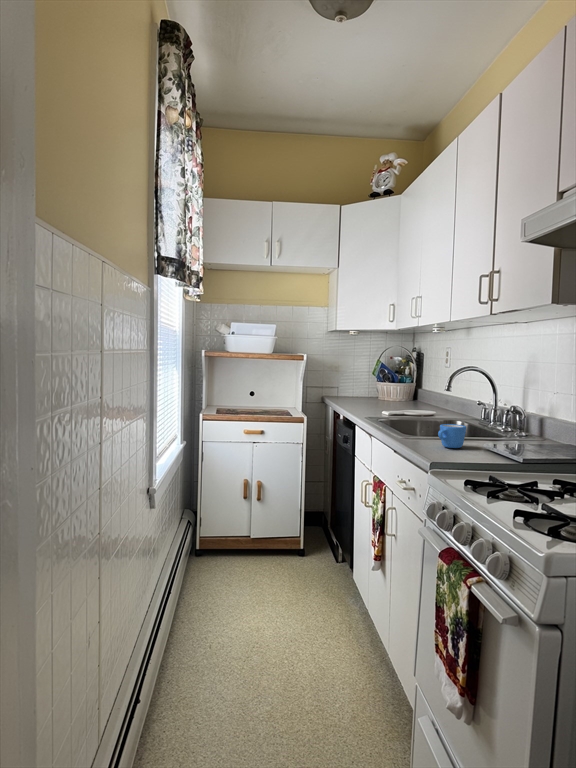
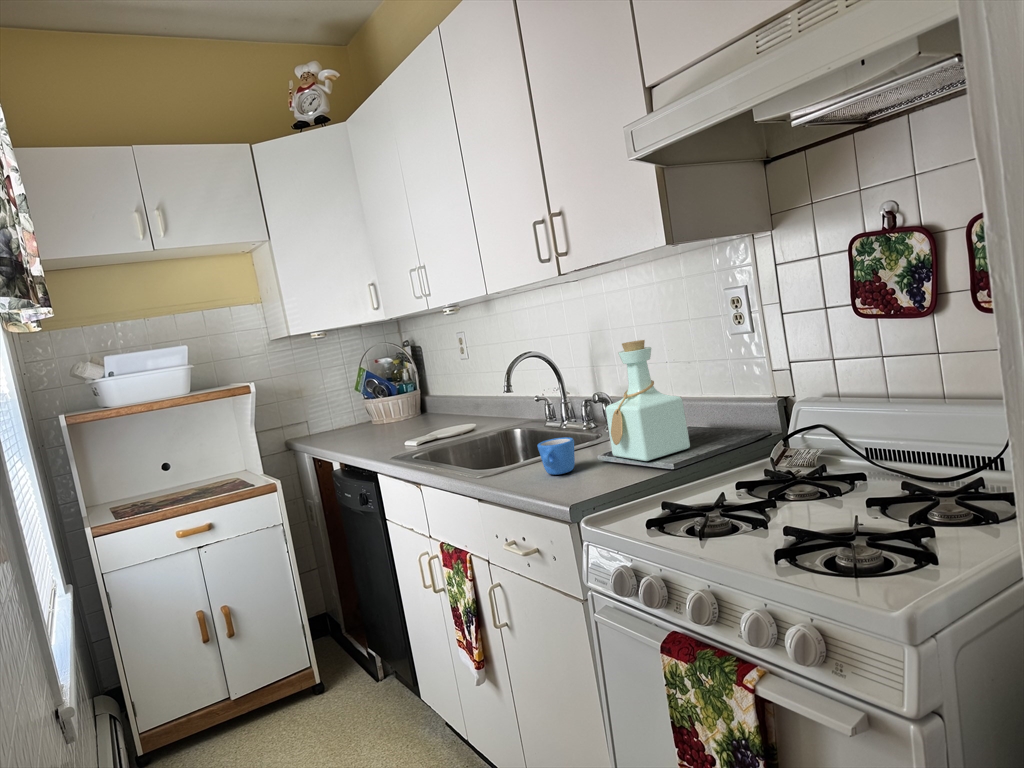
bottle: none [495,370,556,457] -> present [605,340,690,461]

